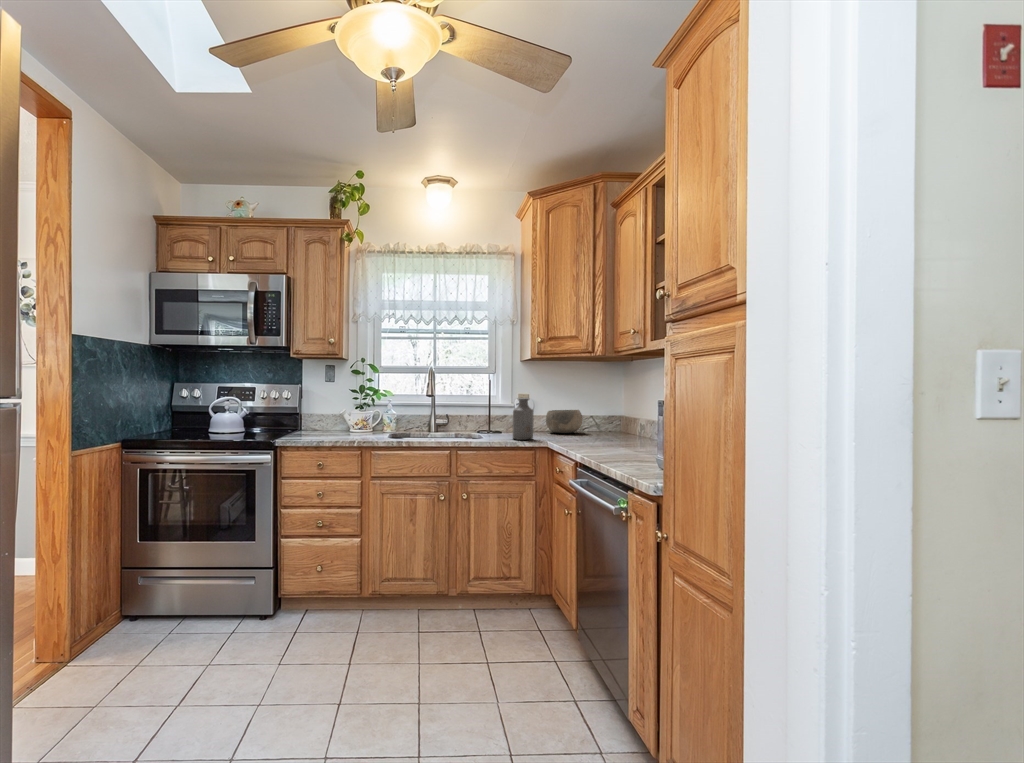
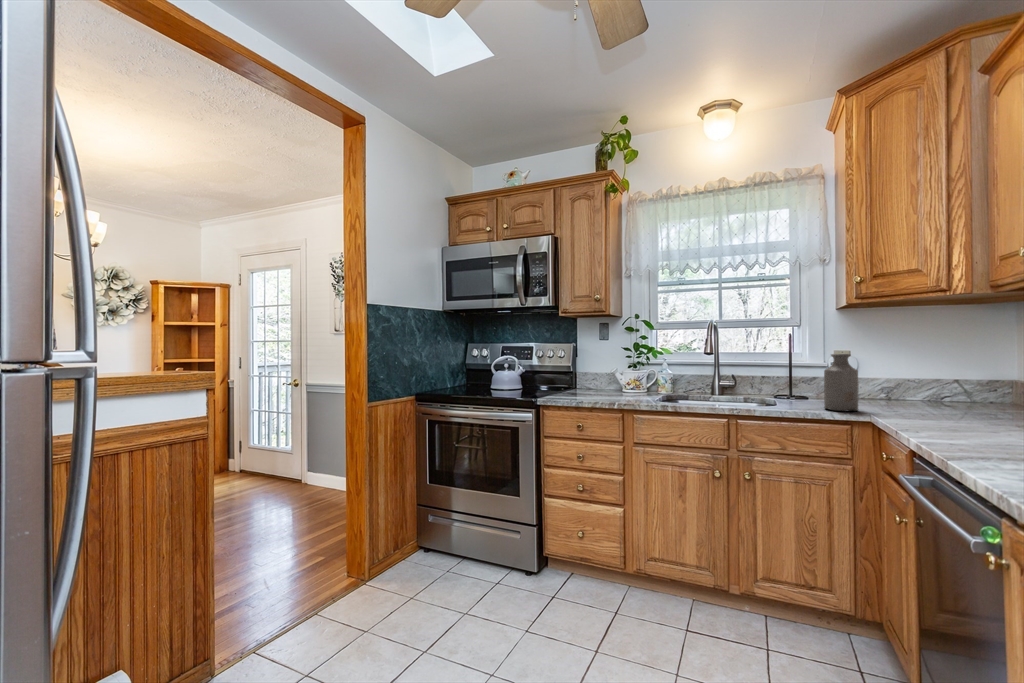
bowl: present [546,410,582,433] -> none [878,370,943,403]

